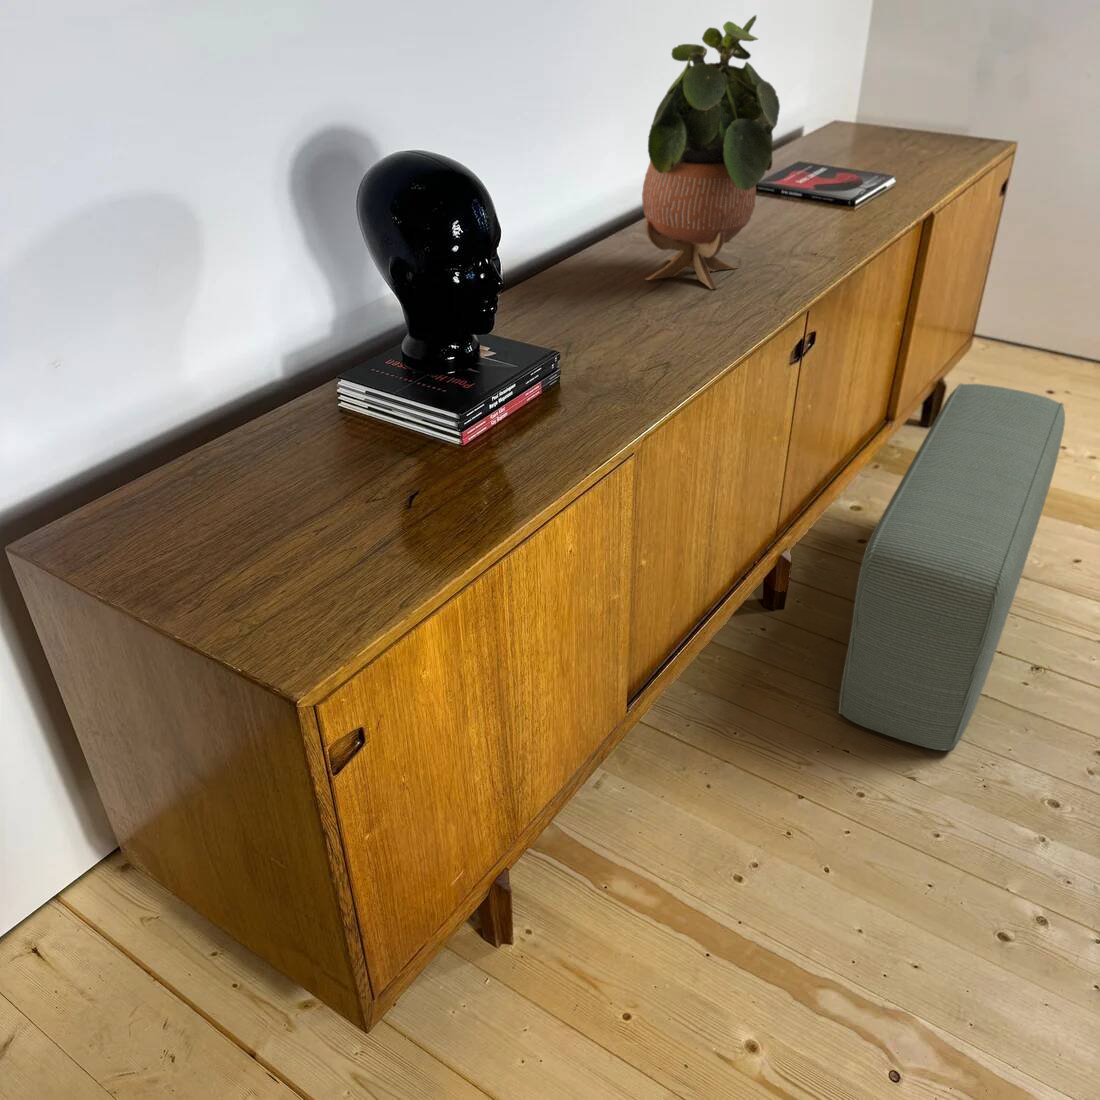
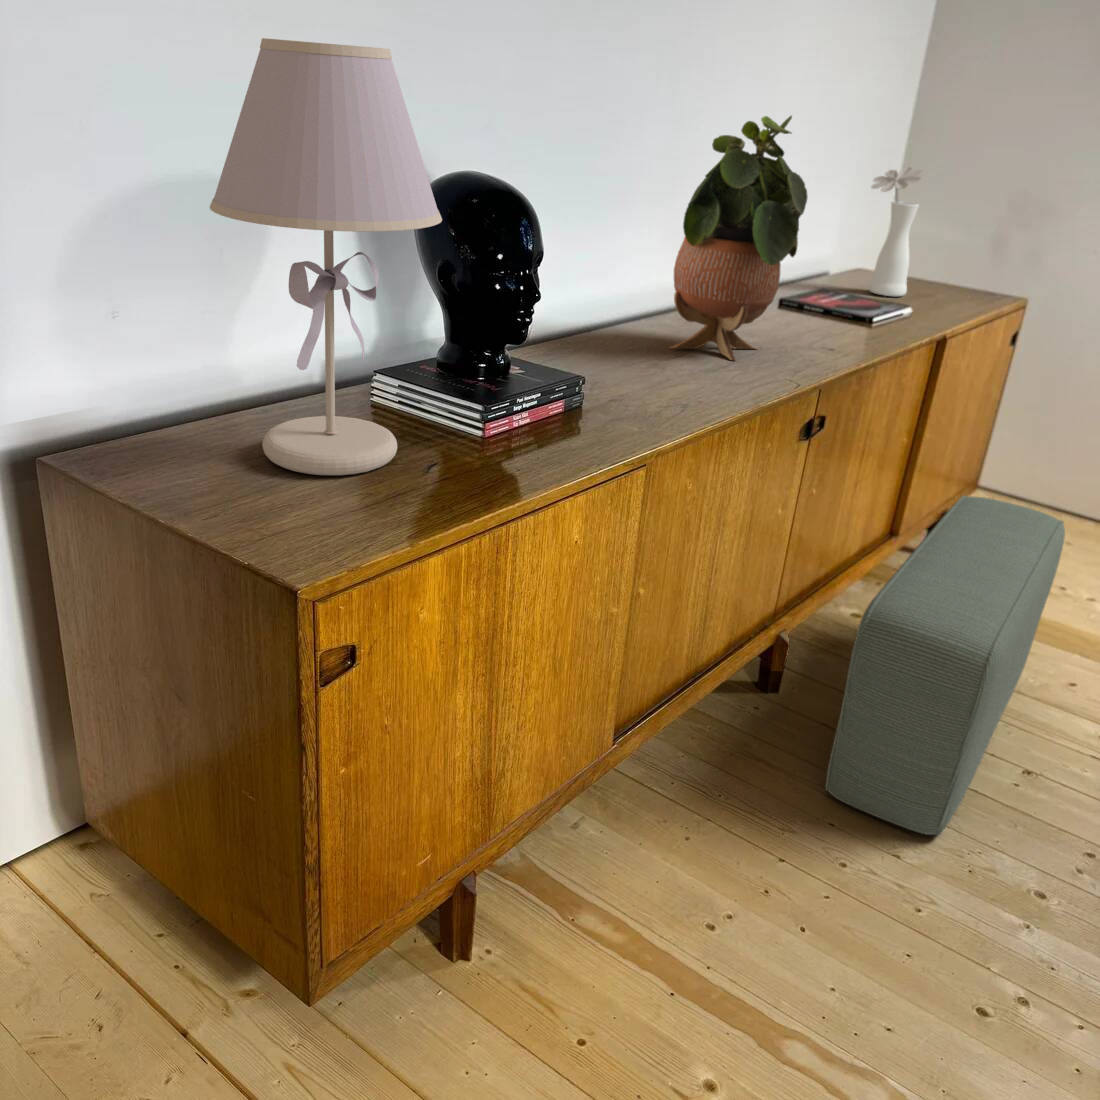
vase: none [844,20,899,166] -> present [868,167,922,297]
table lamp: none [136,60,391,527] -> present [210,38,442,475]

